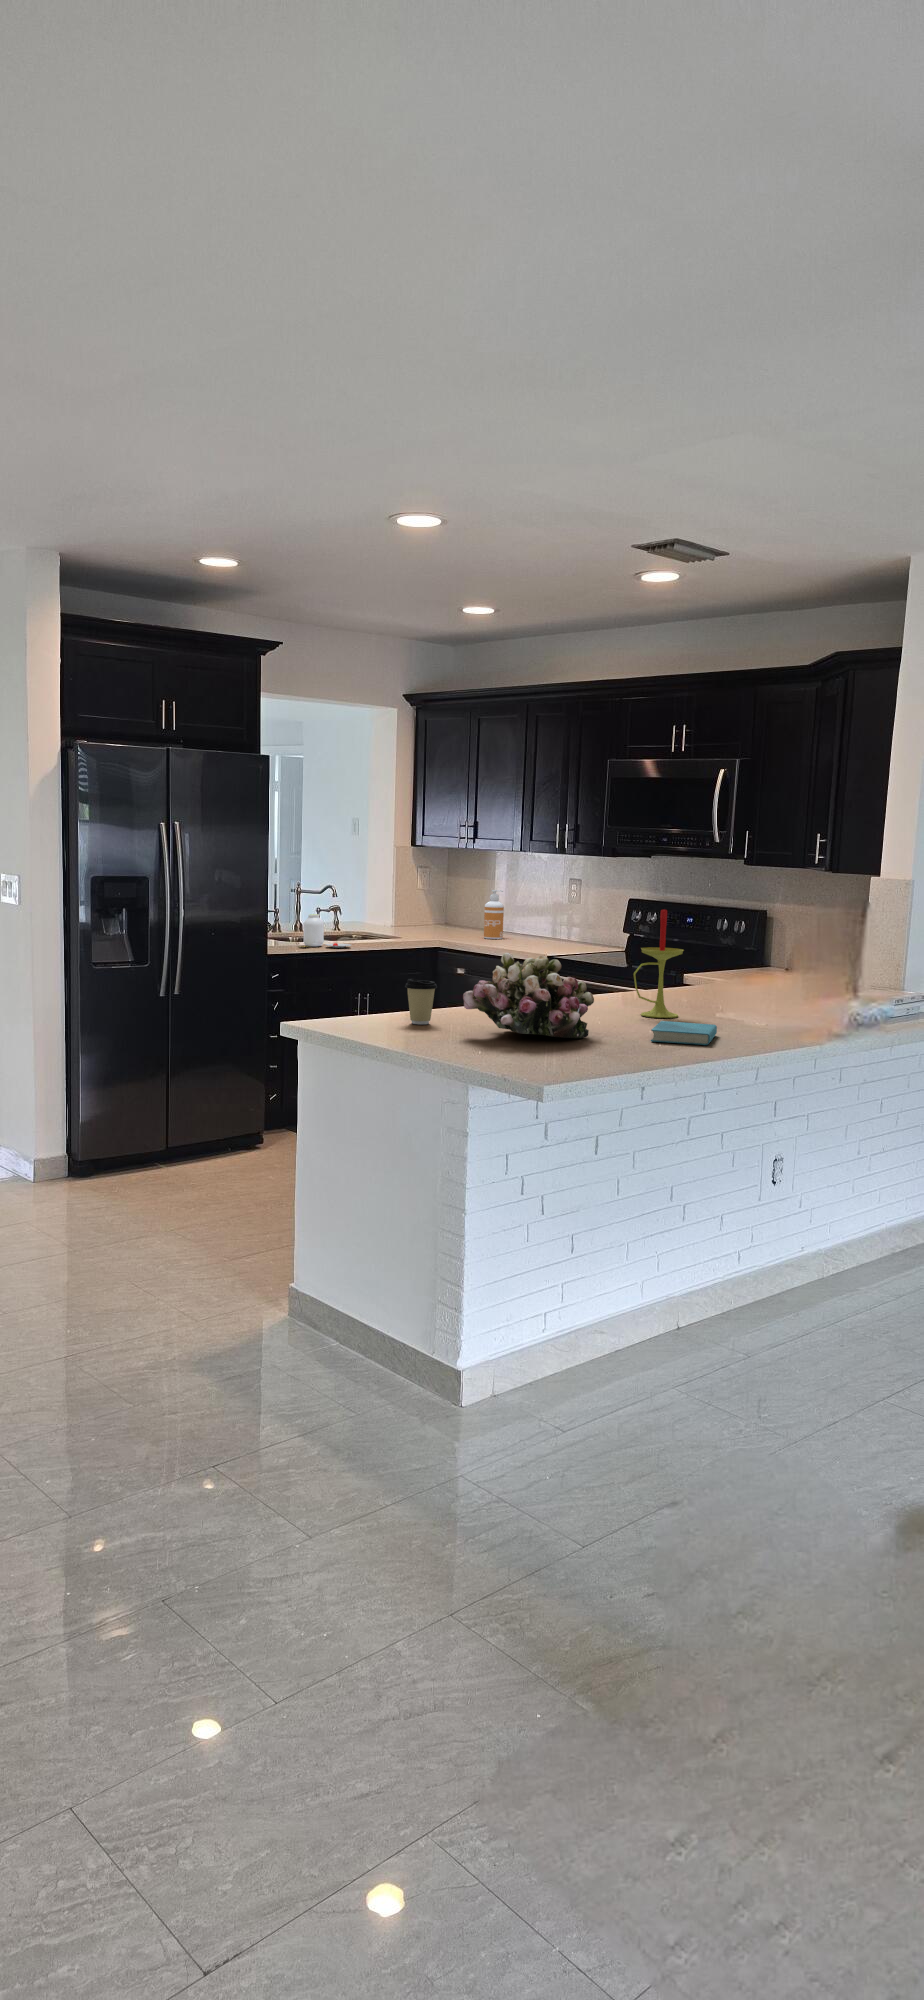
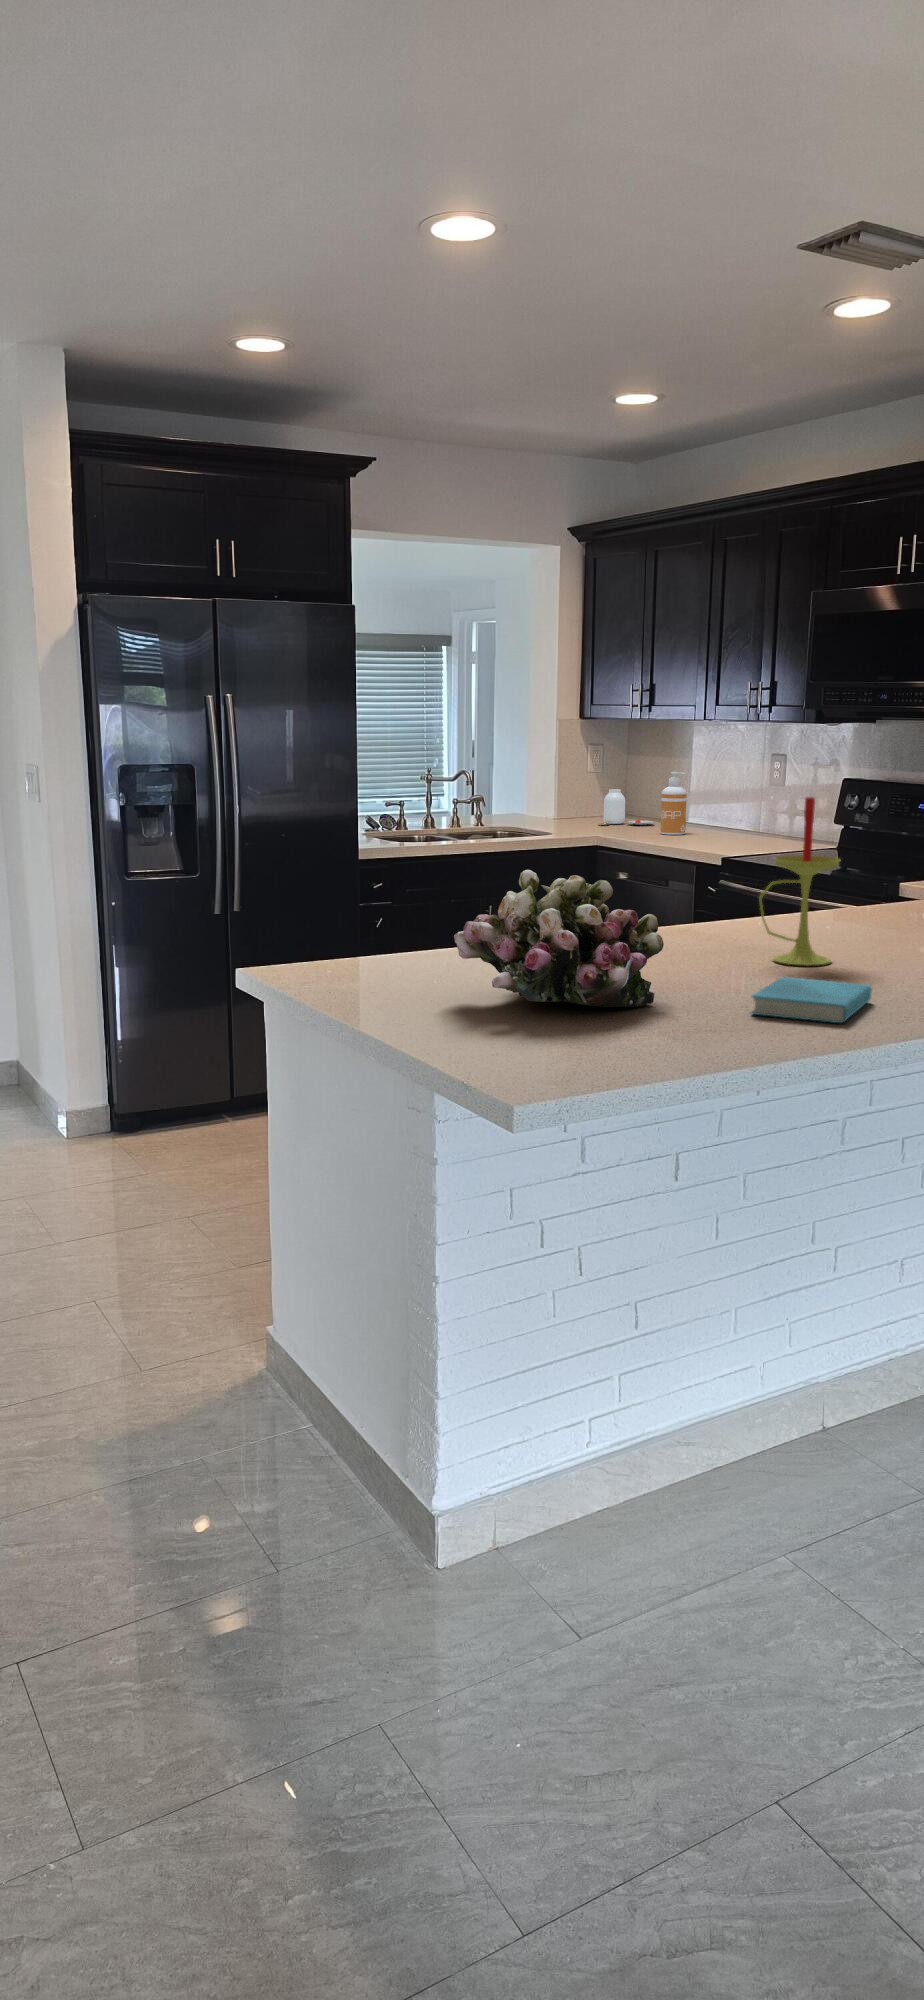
jar: present [299,914,351,948] -> present [598,789,655,825]
coffee cup: present [405,979,437,1024] -> none [394,908,443,976]

